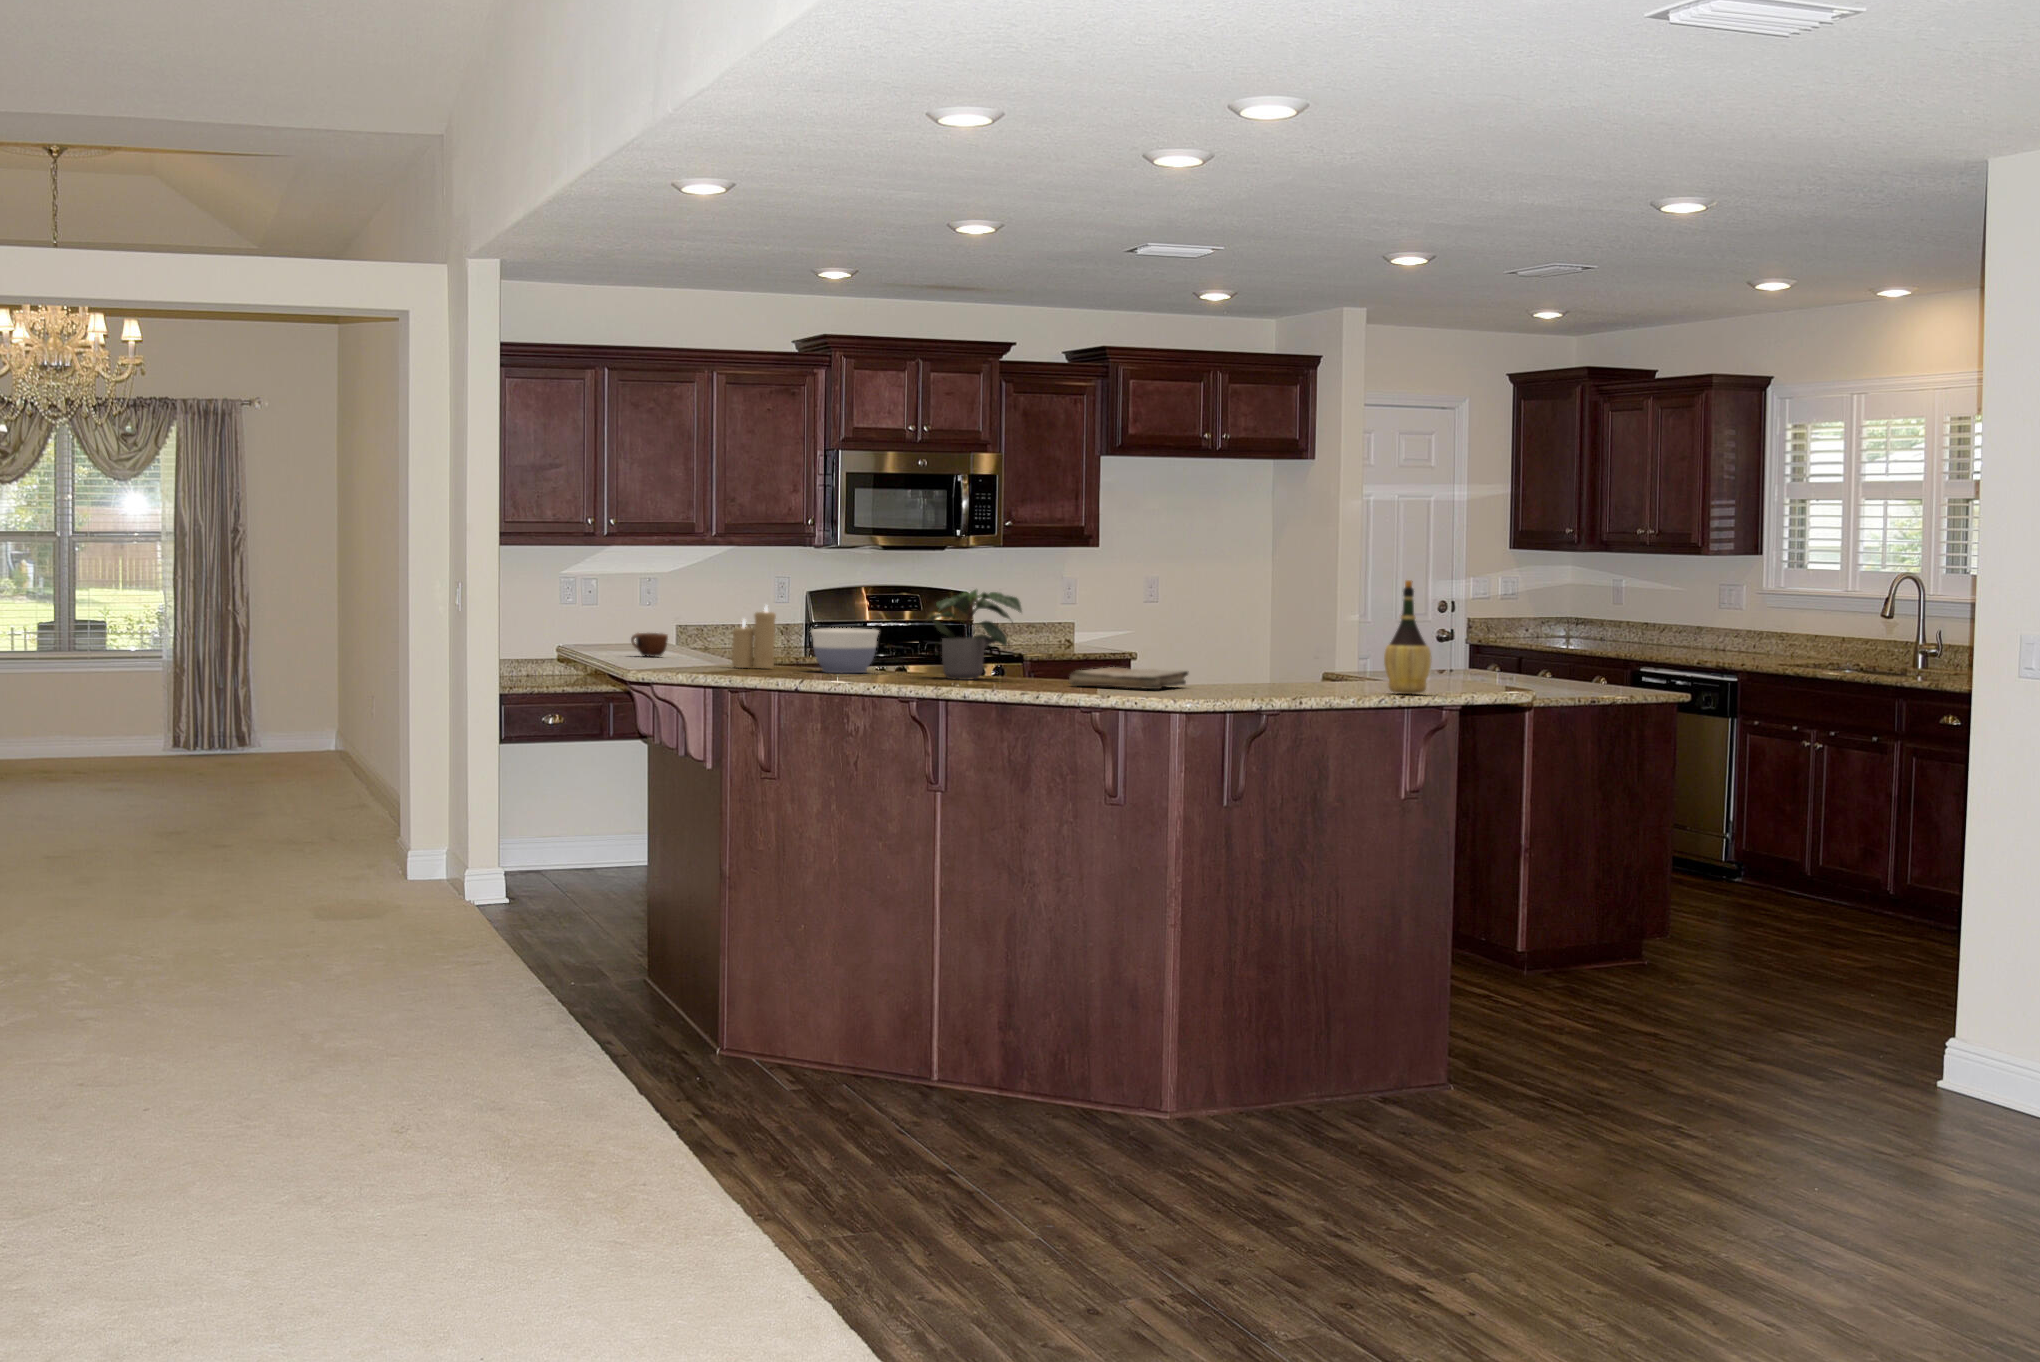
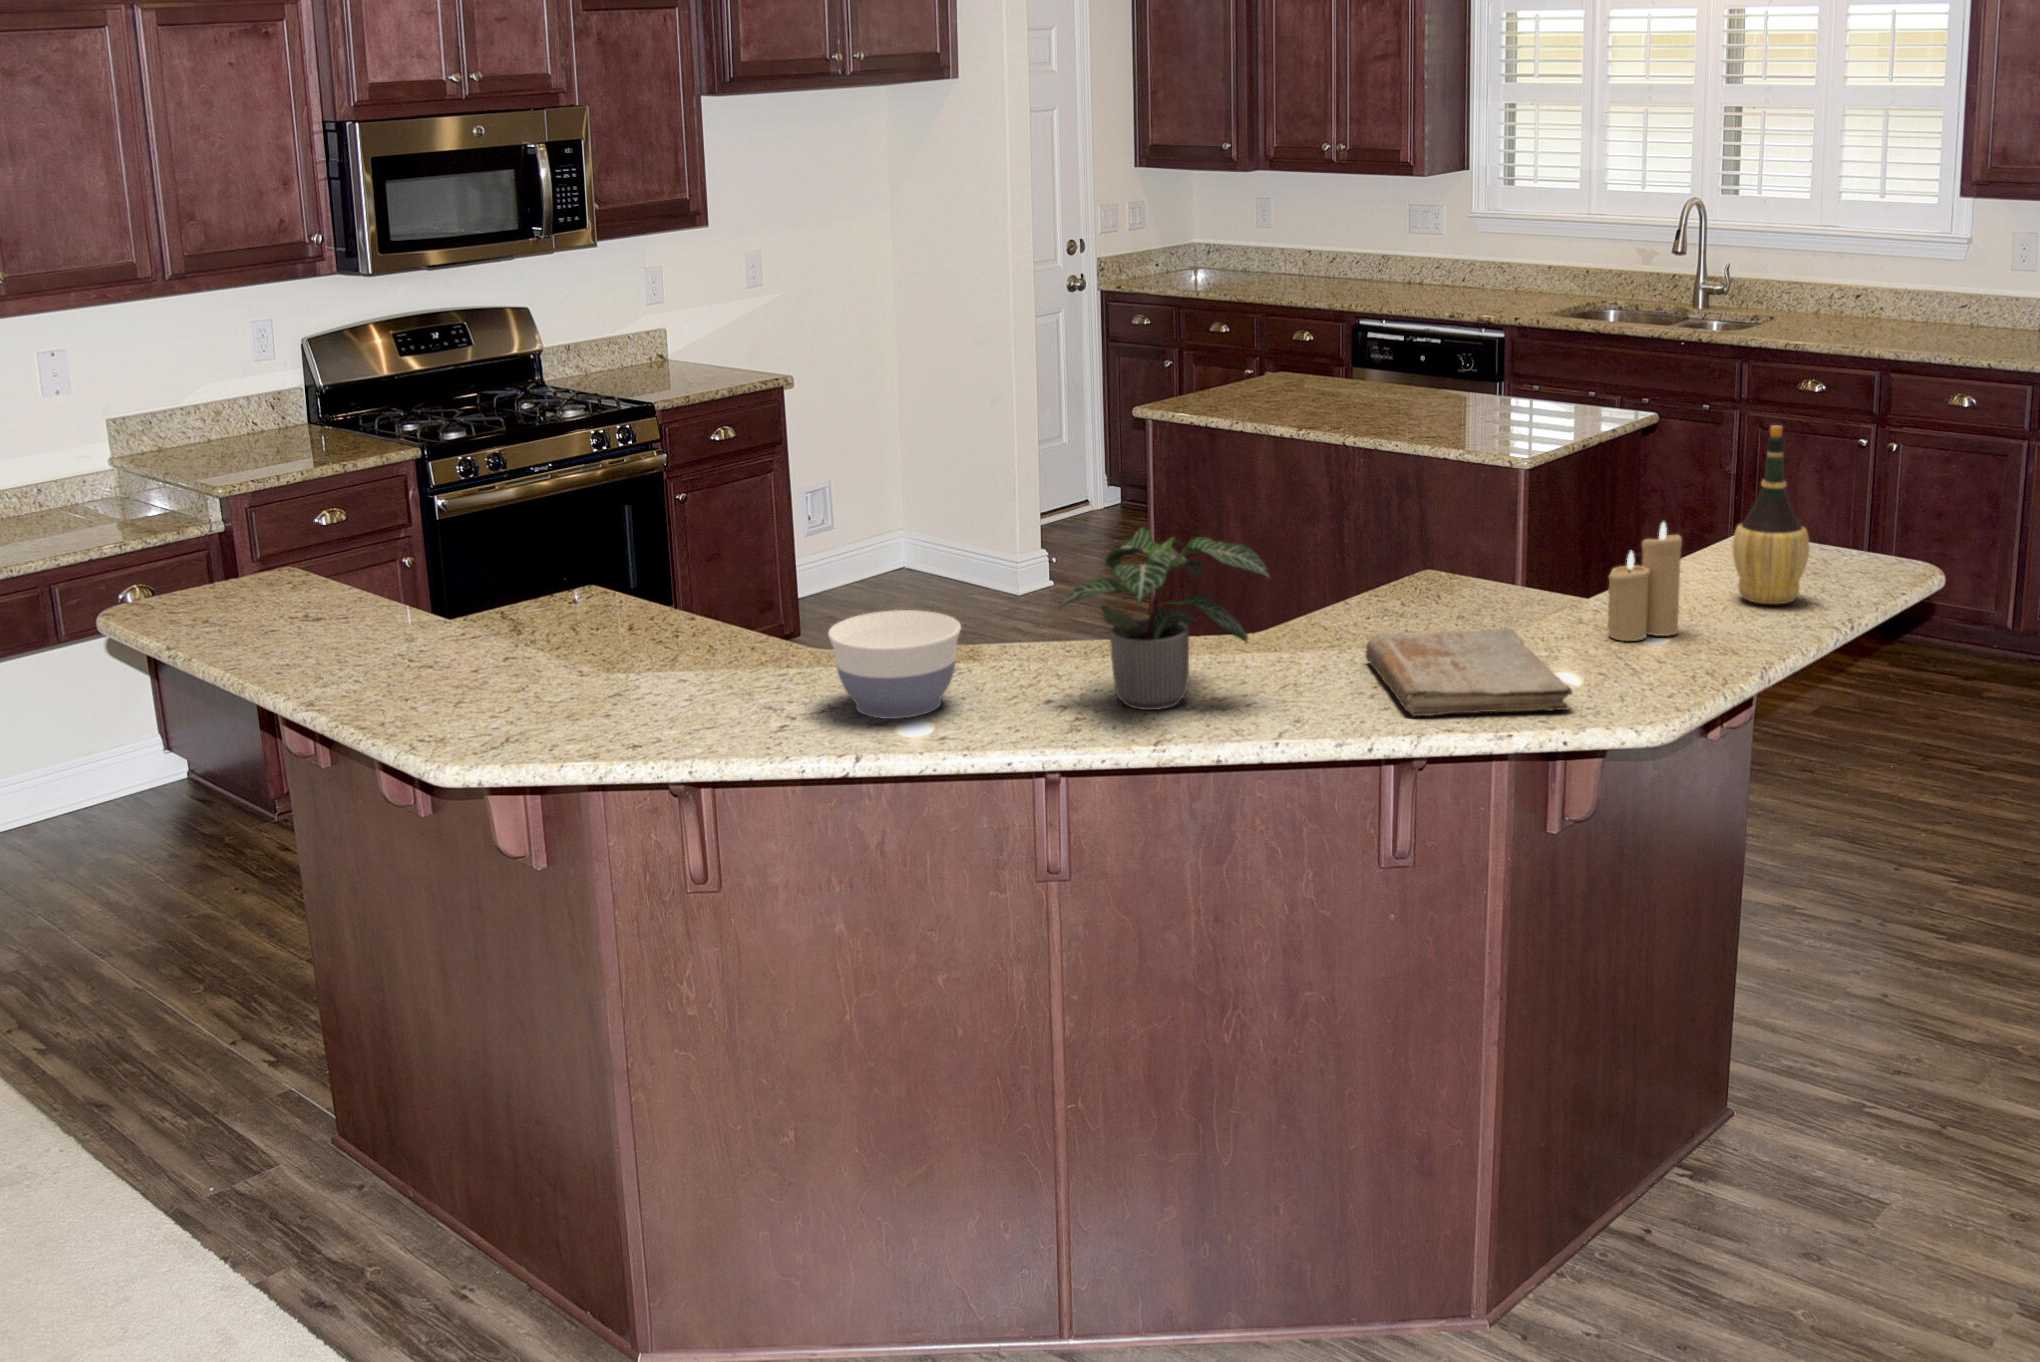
candle: present [732,606,776,668] -> present [1607,522,1682,641]
mug: present [631,633,668,657] -> none [328,604,394,659]

